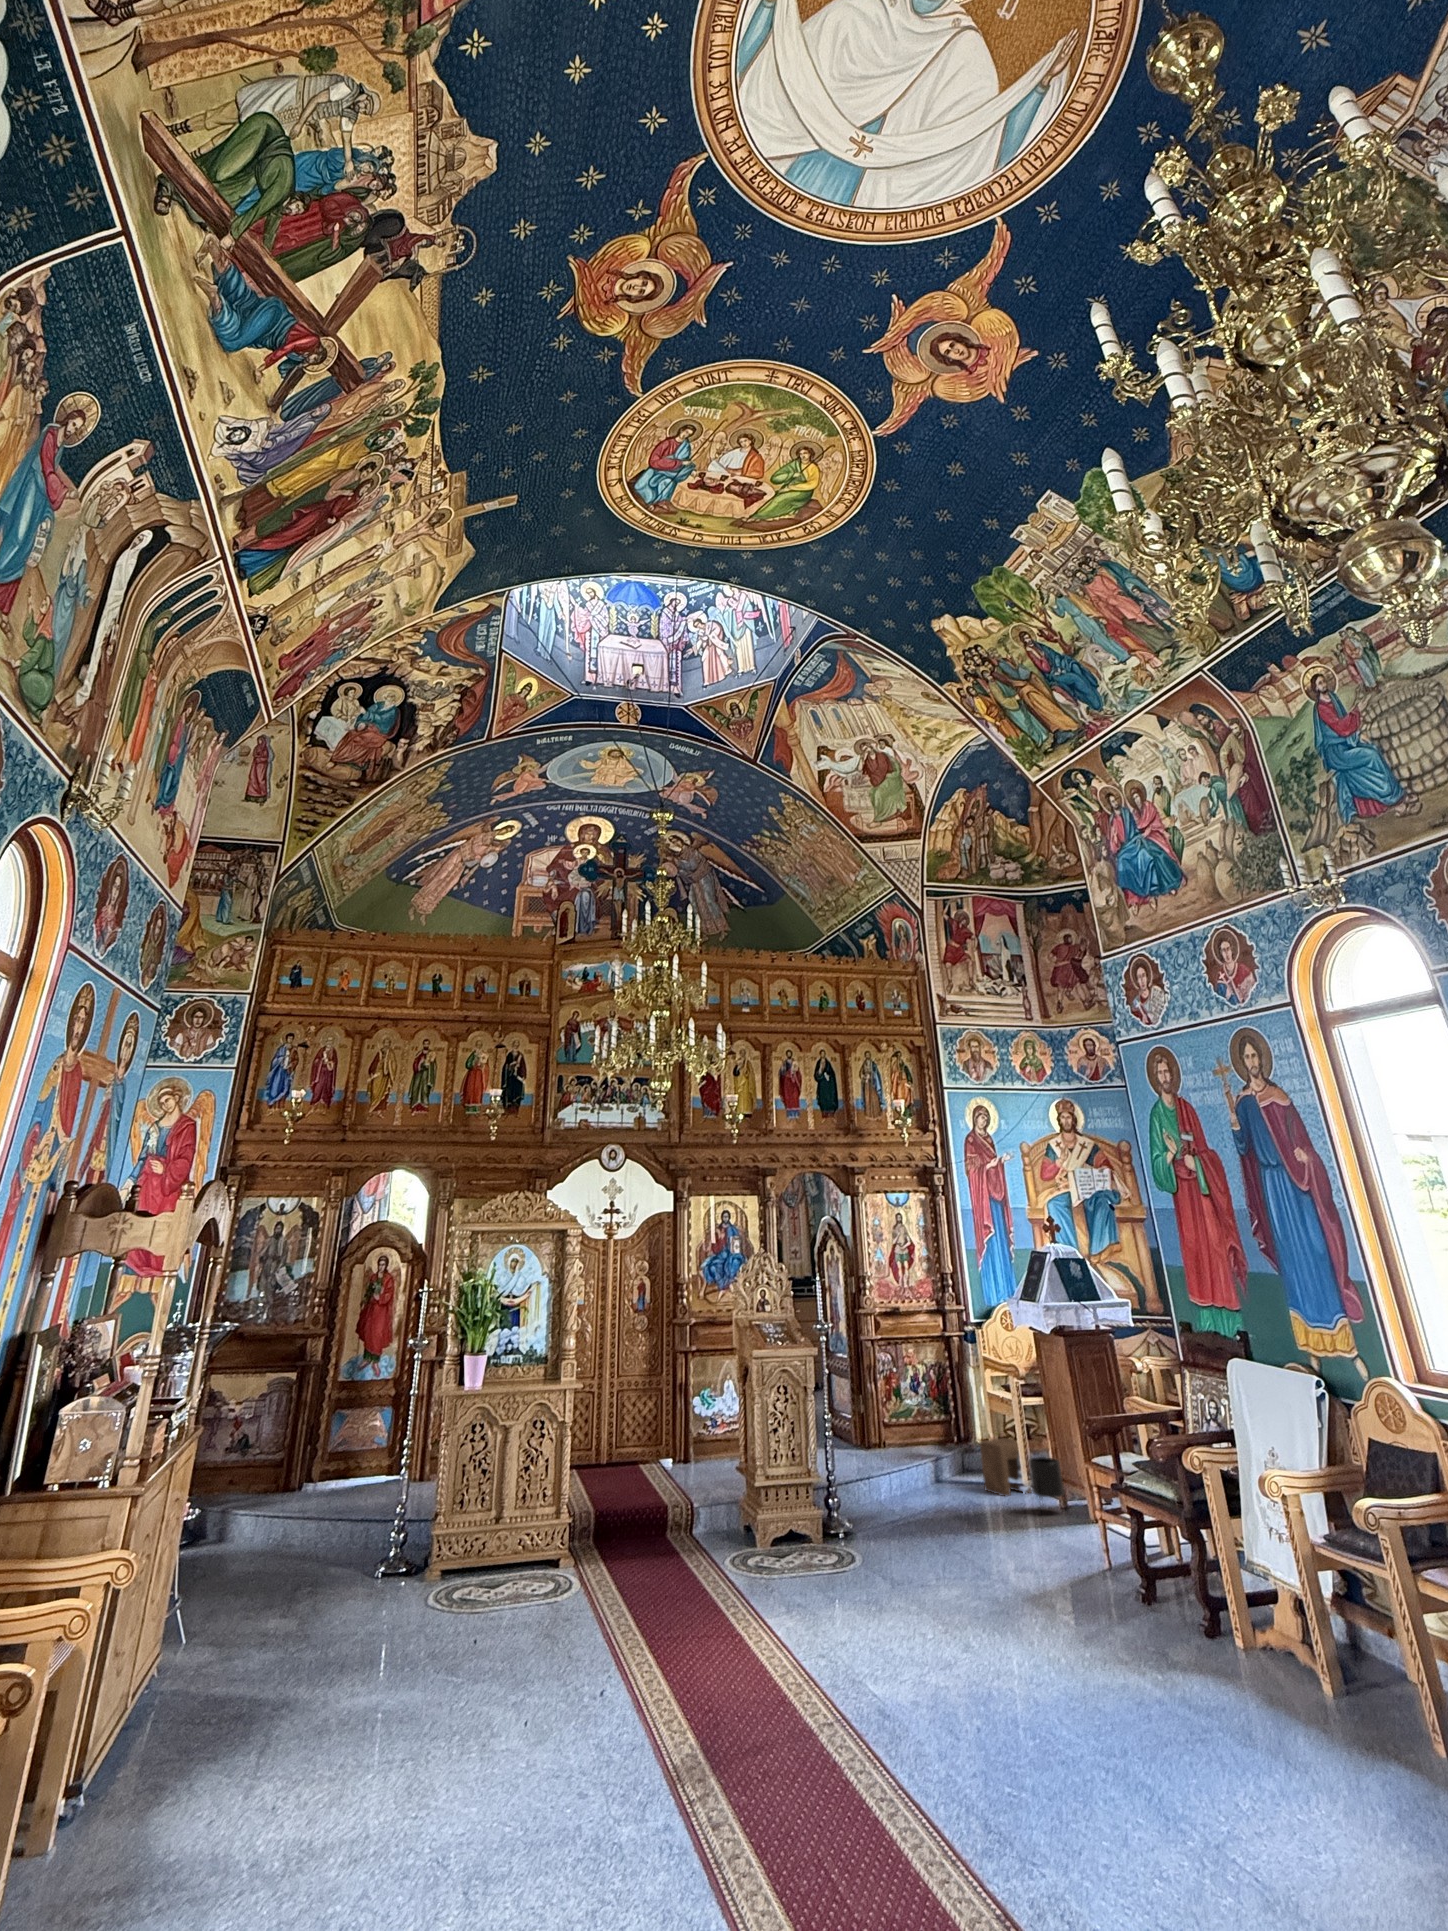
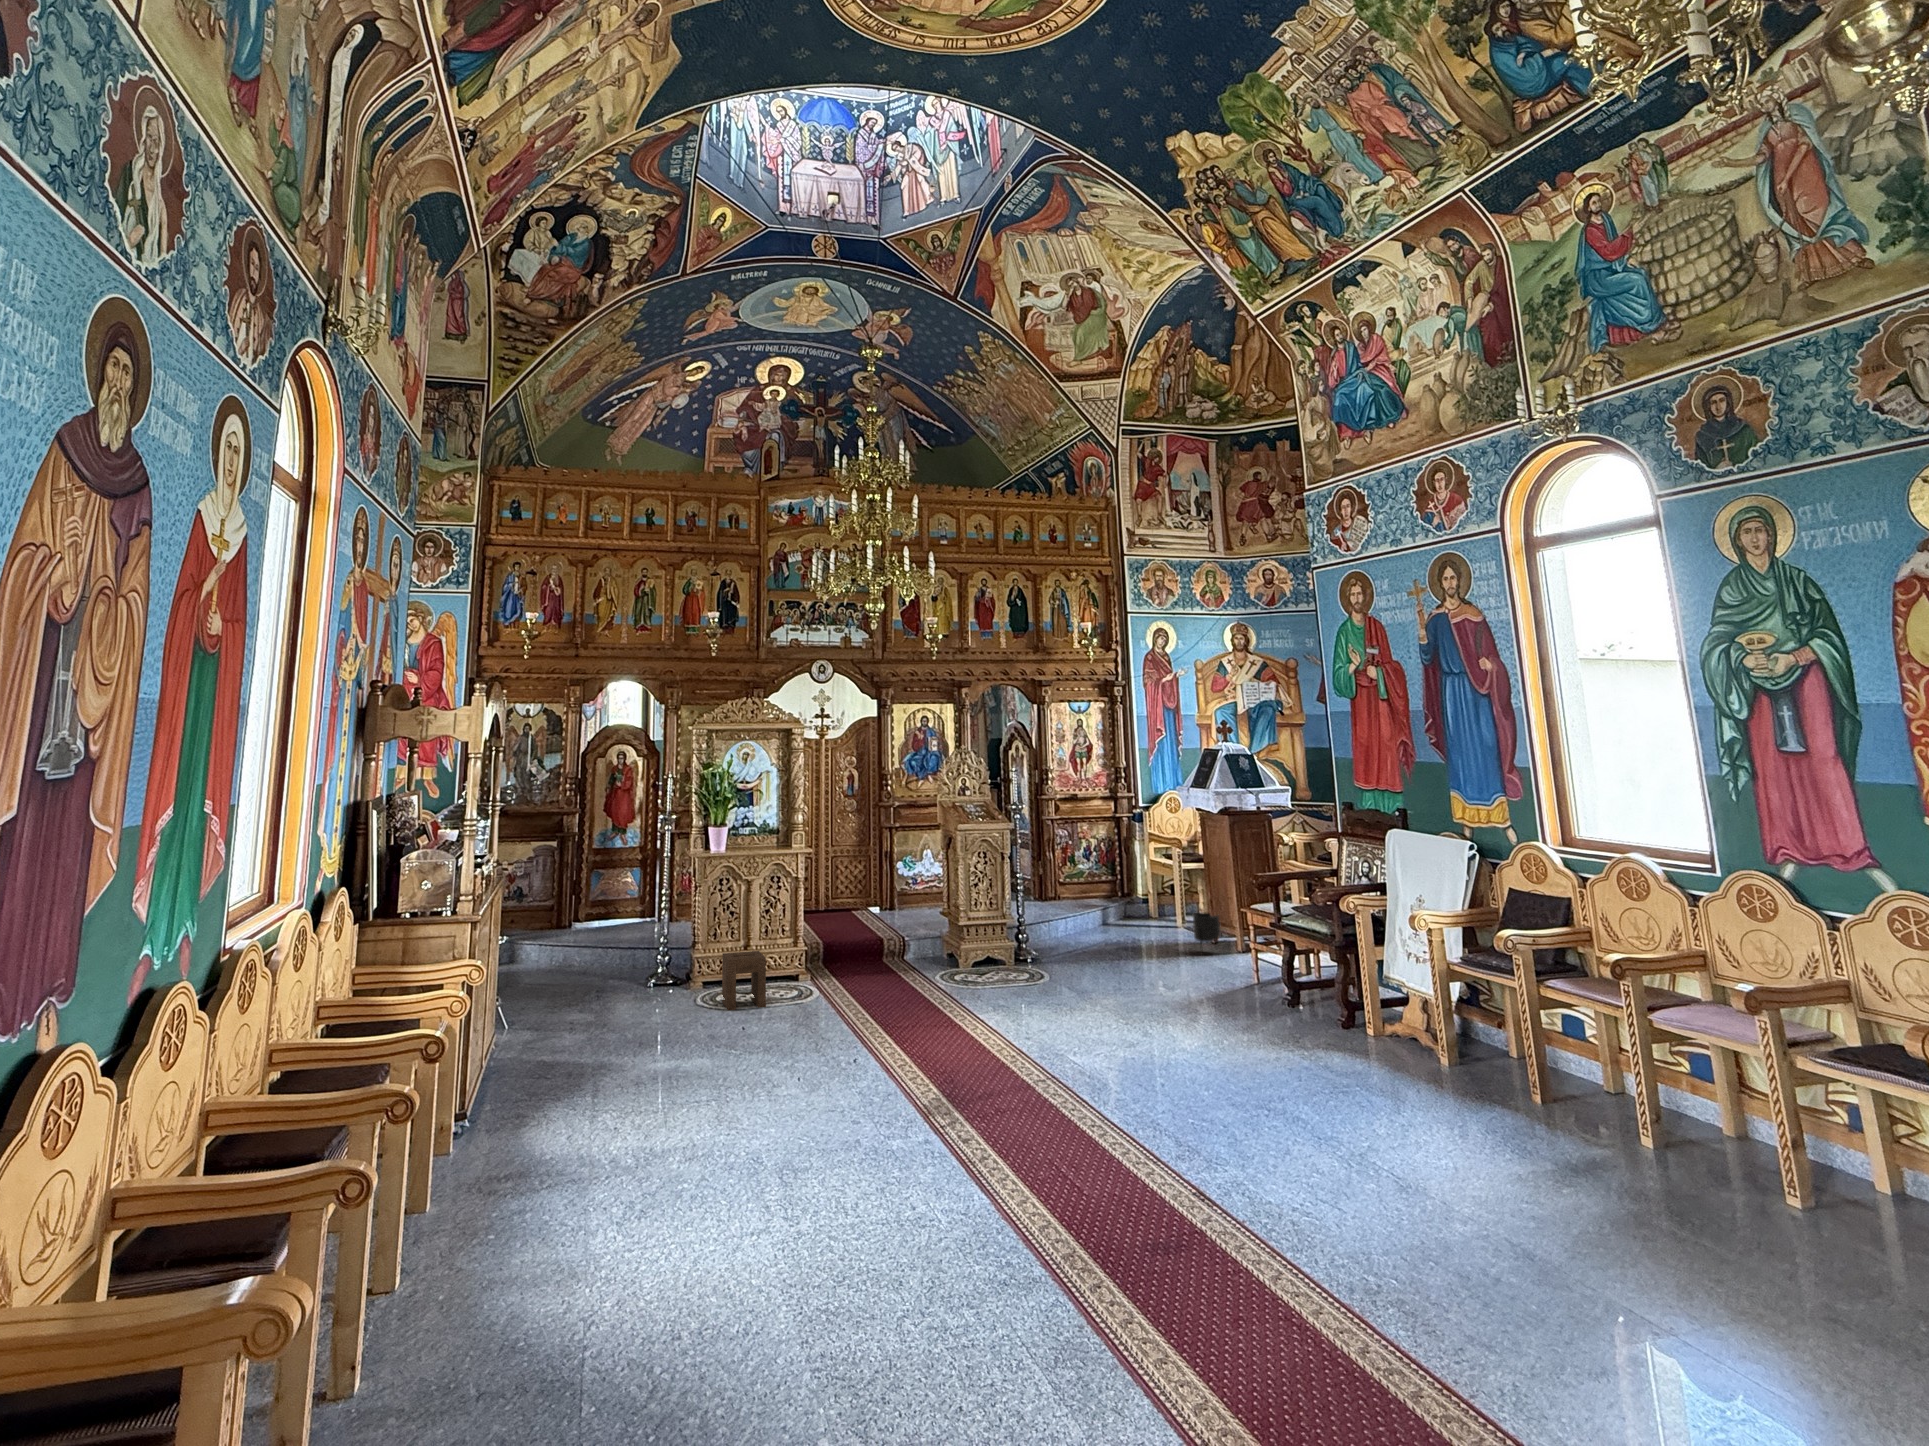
stool: present [980,1438,1032,1496] -> present [722,951,766,1010]

